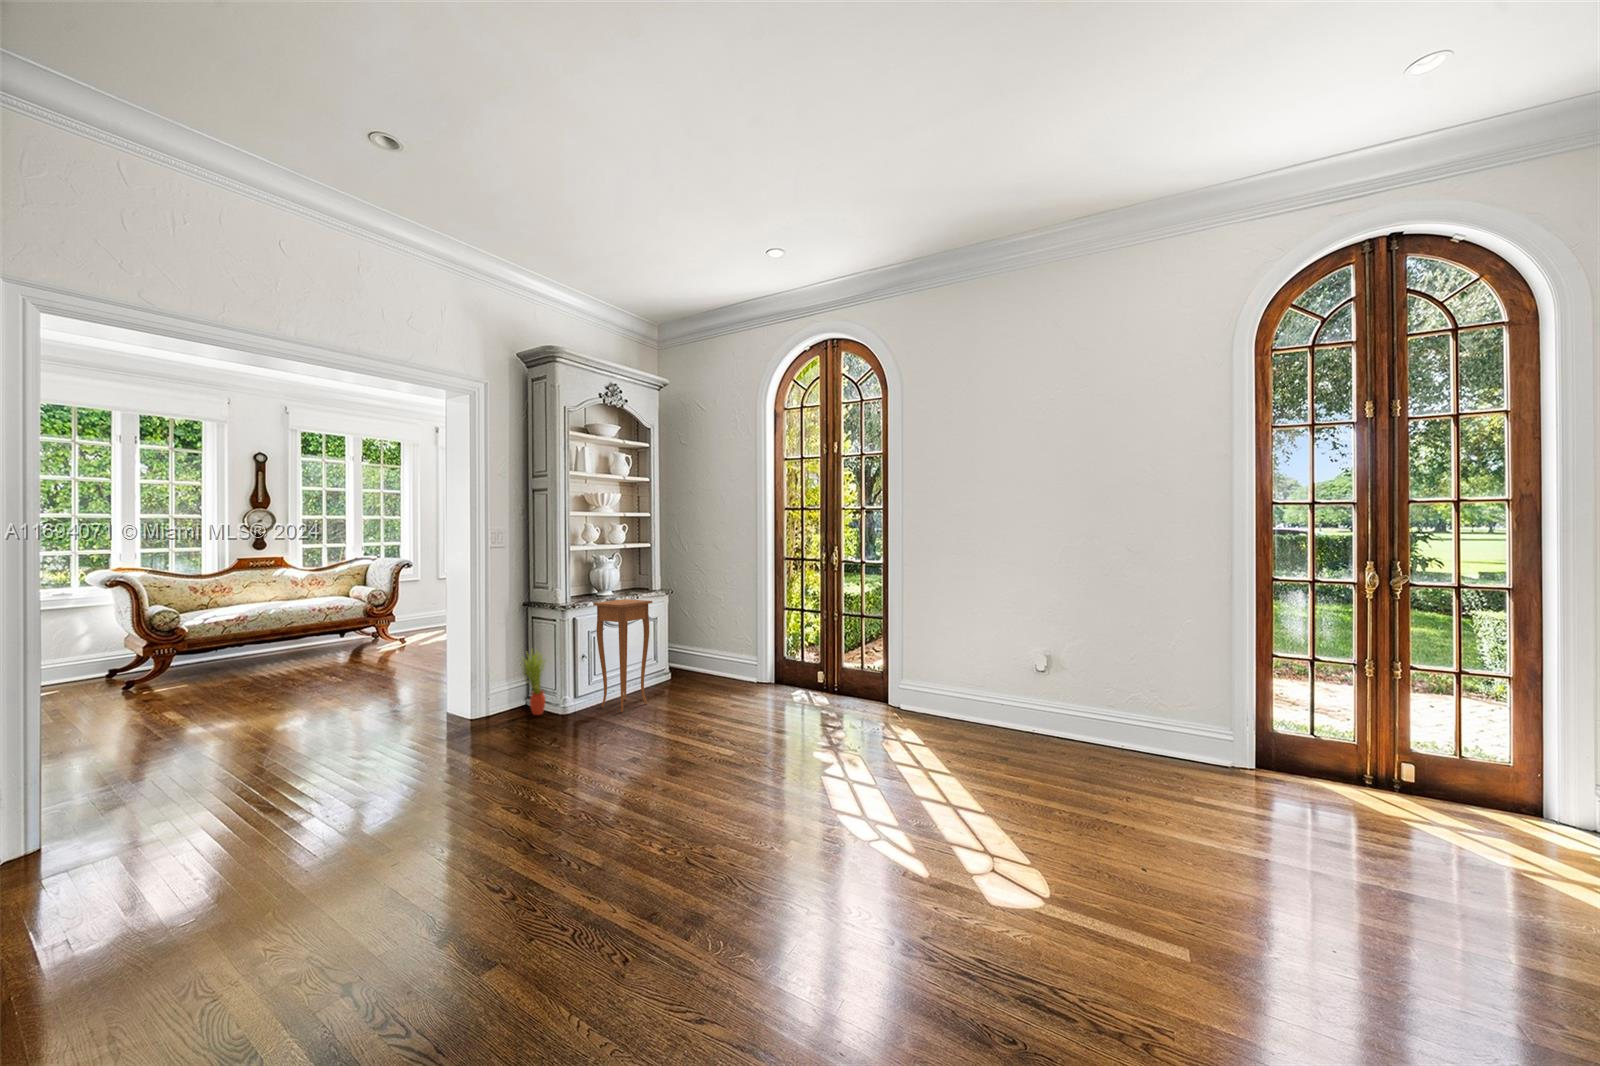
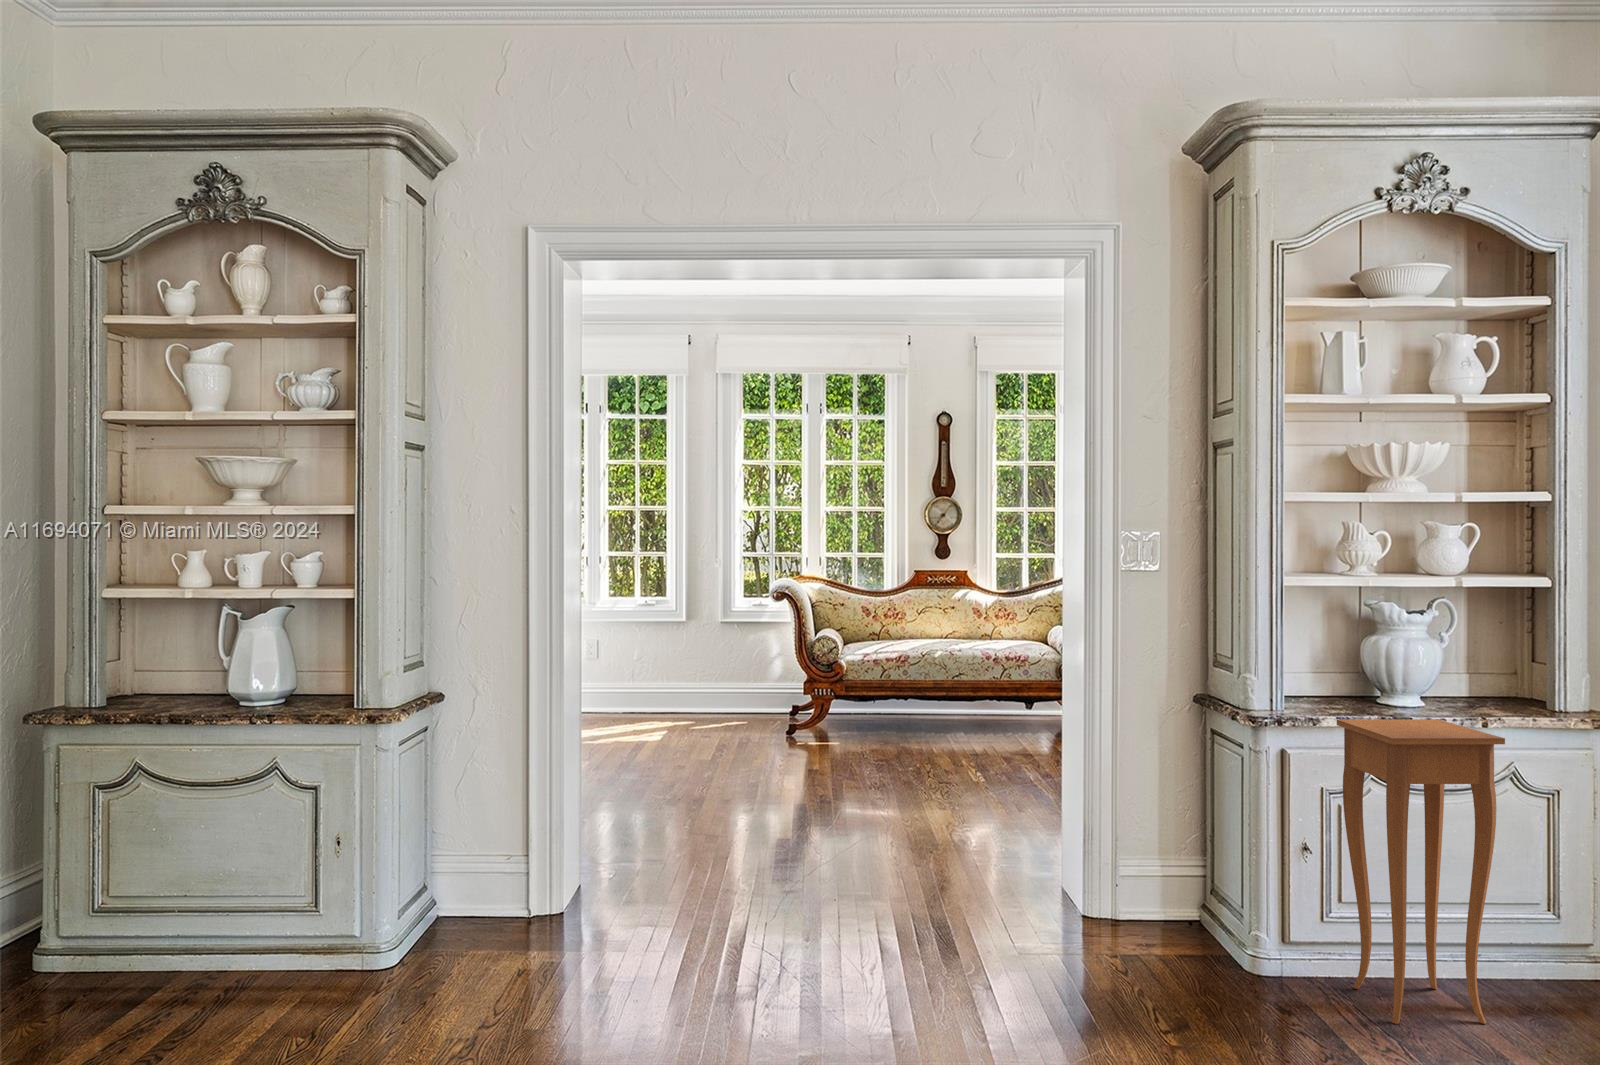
potted plant: present [523,650,545,715] -> none [1168,800,1221,956]

